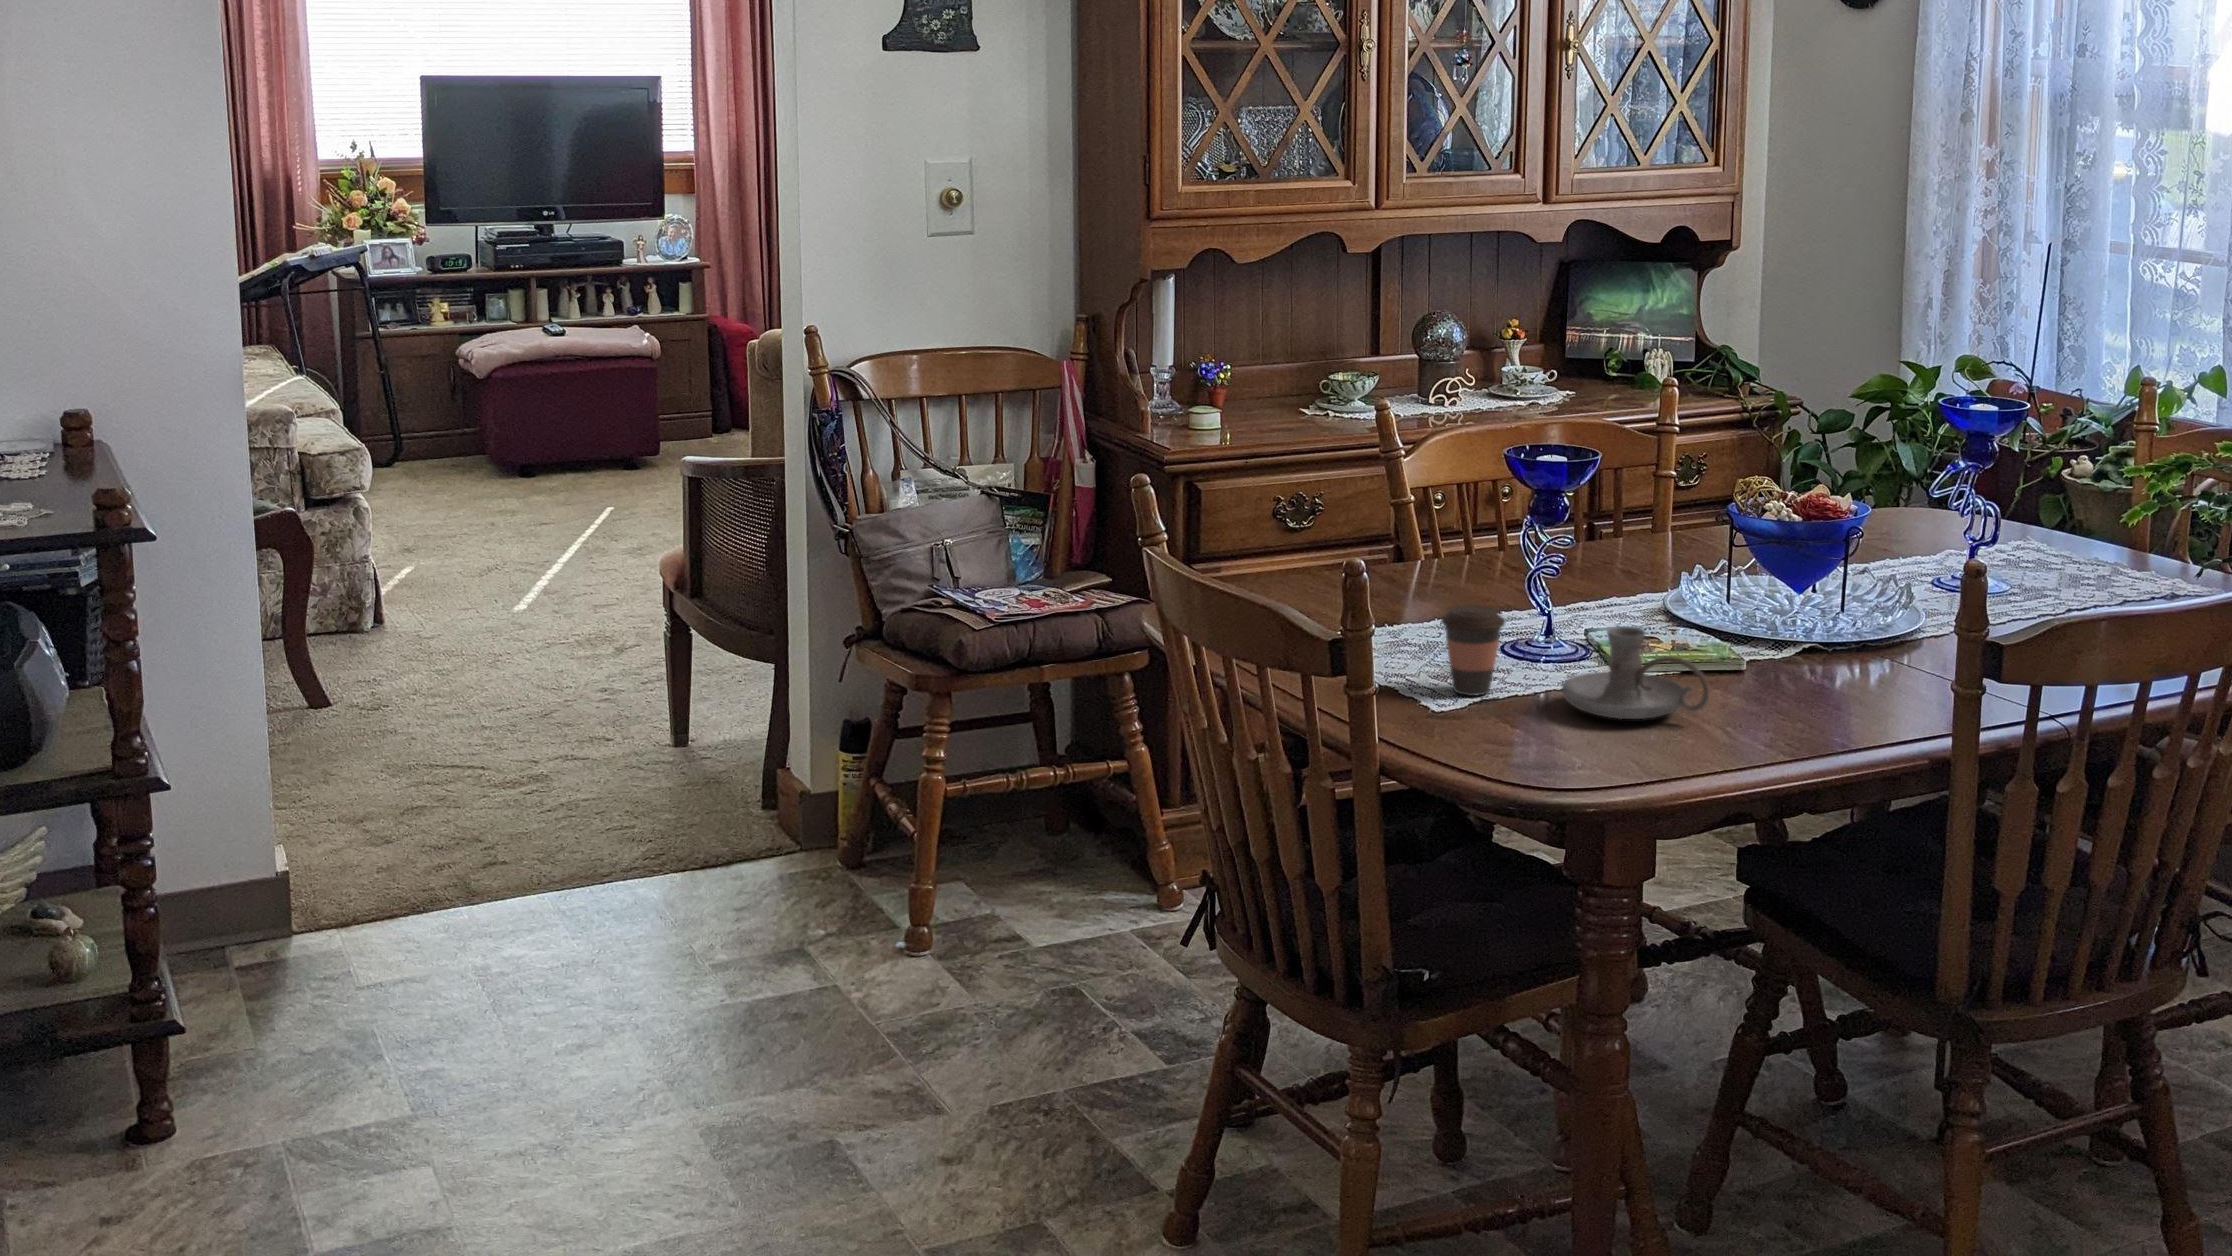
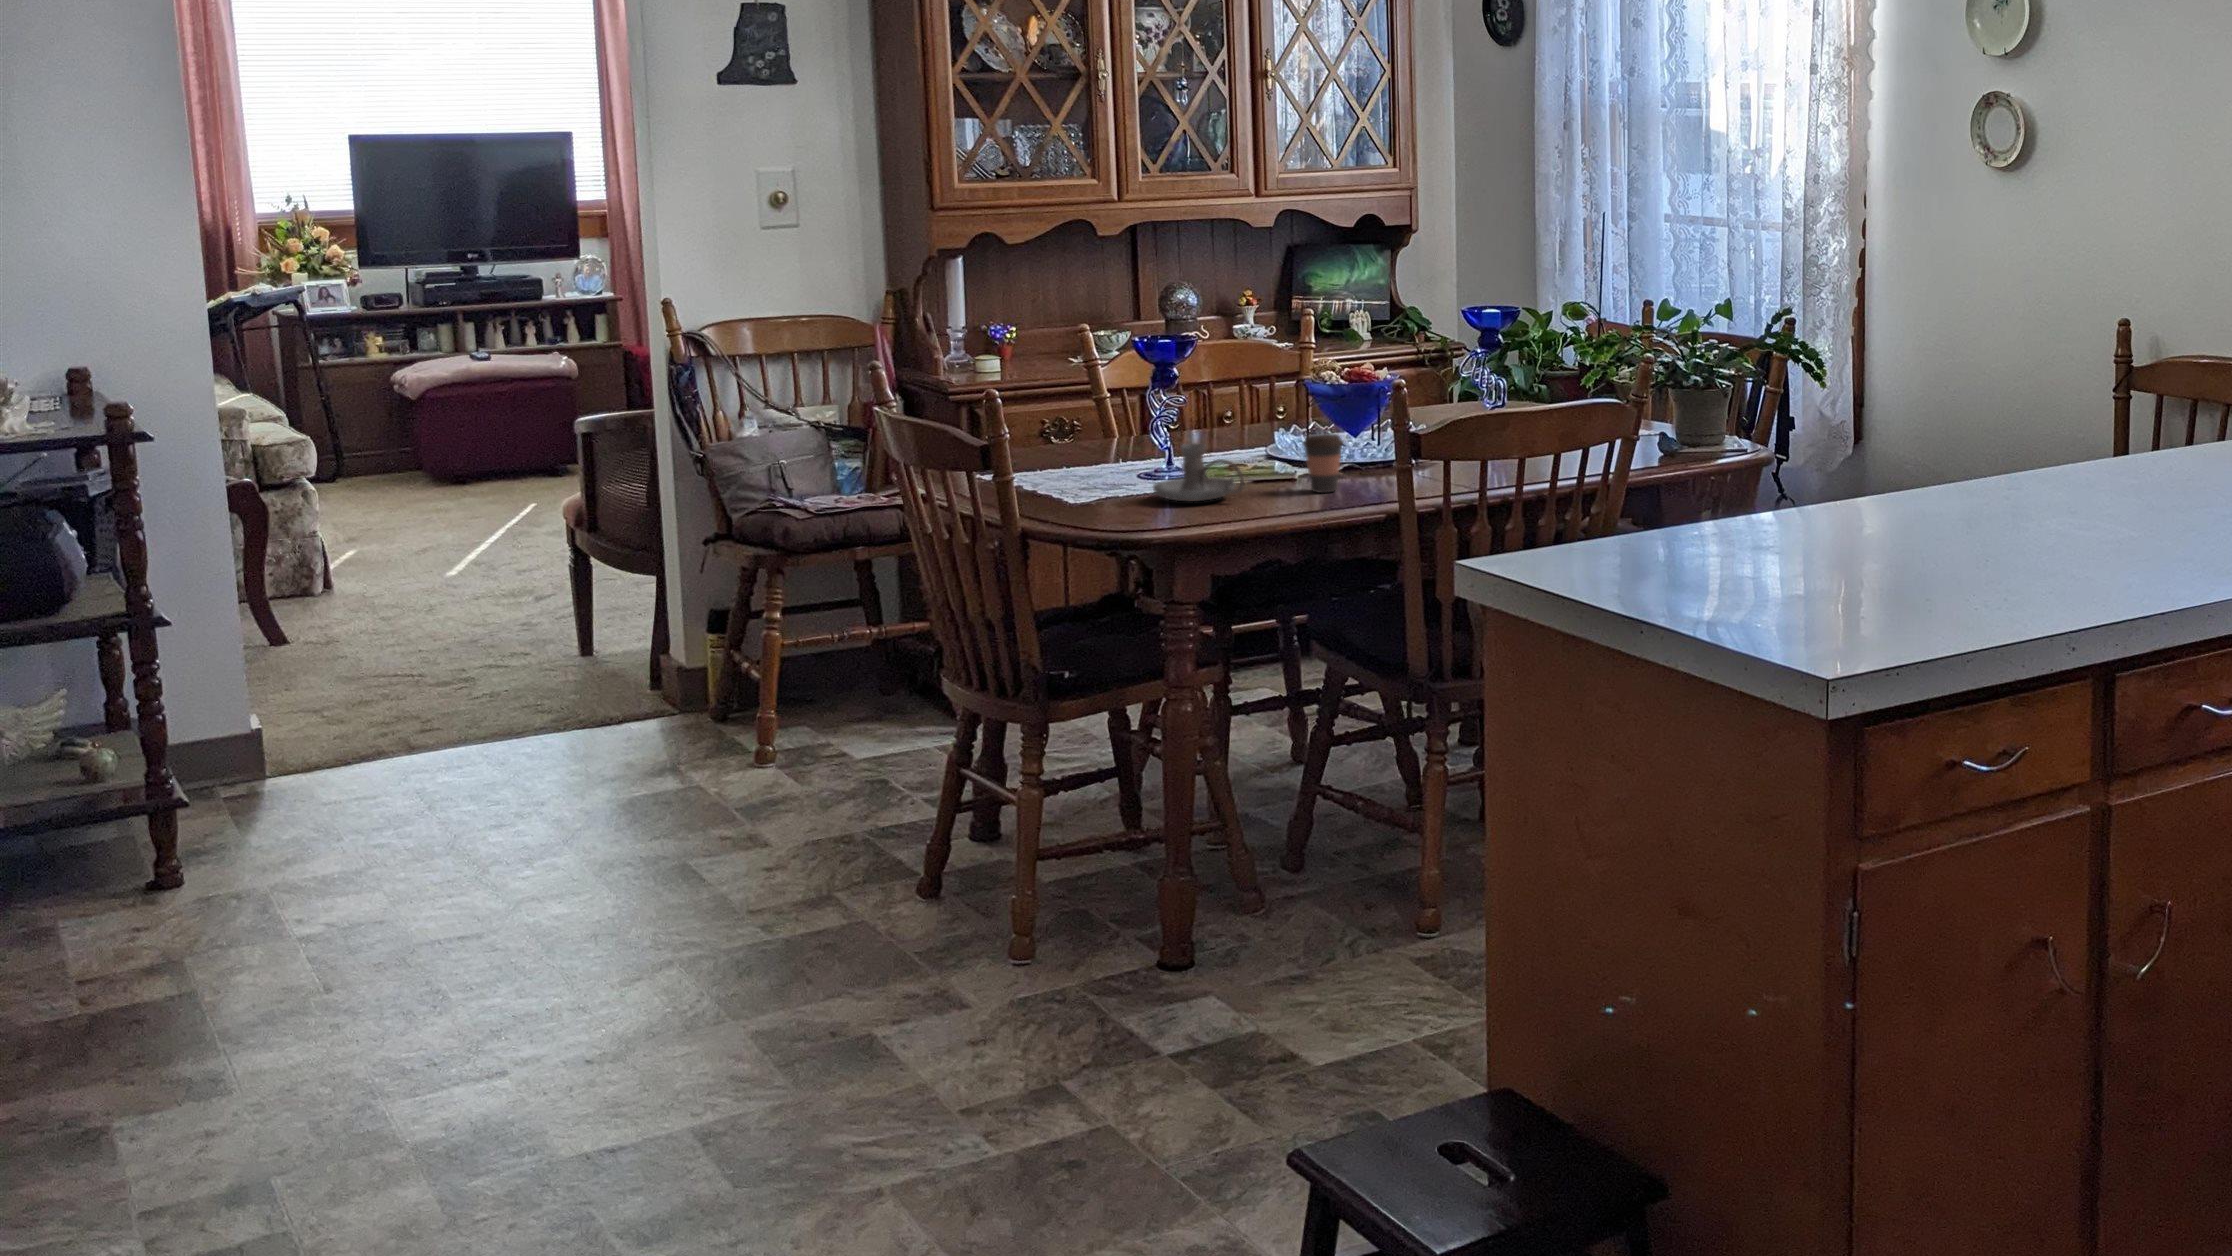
coffee cup: present [1441,604,1505,696] -> present [1302,433,1344,493]

